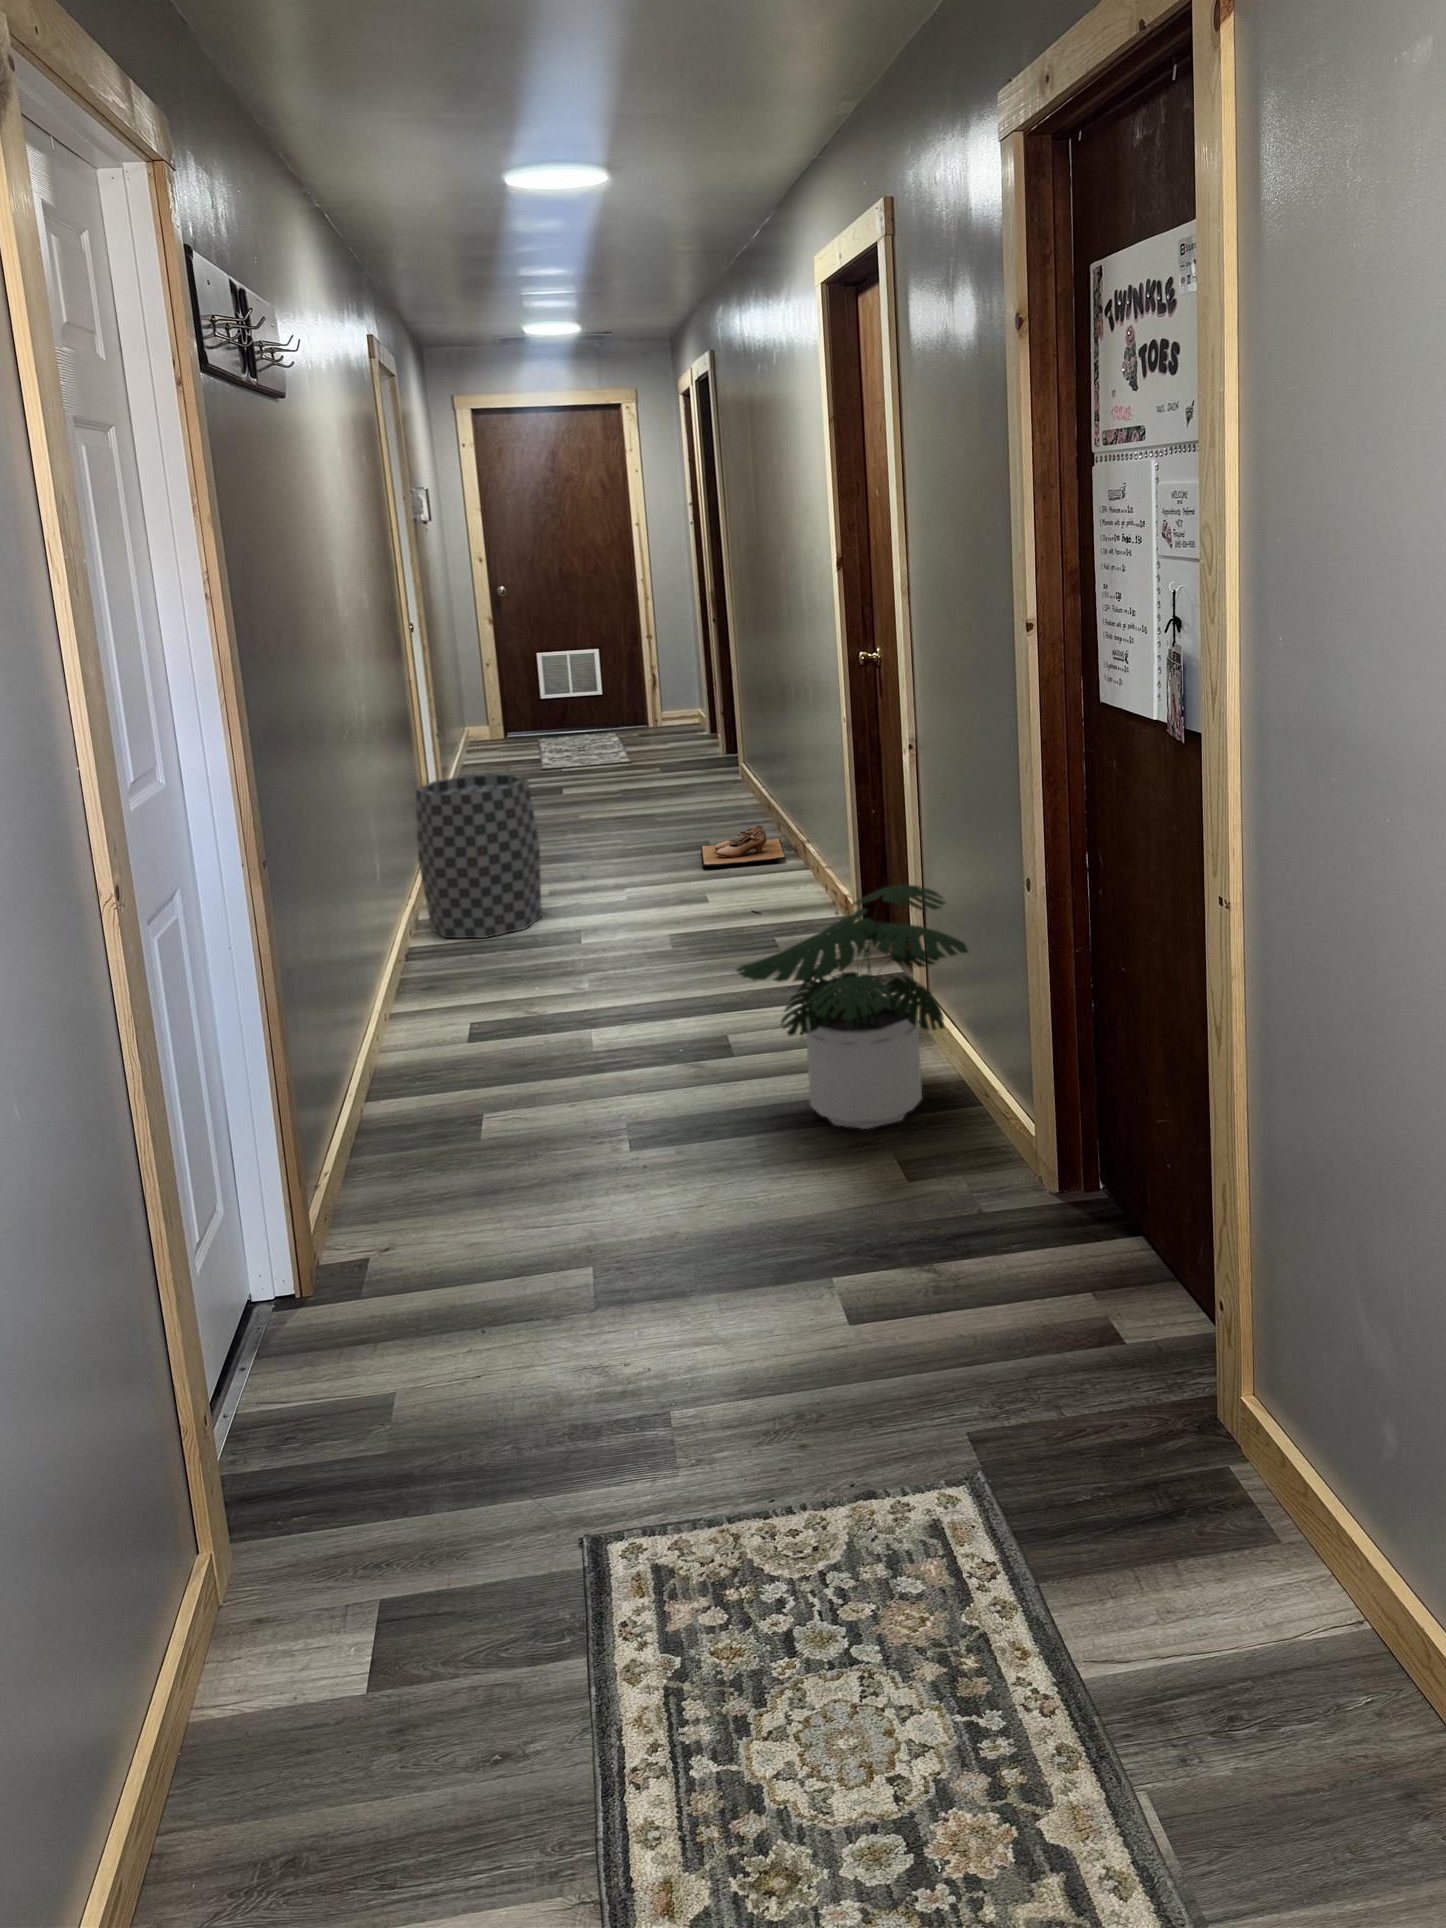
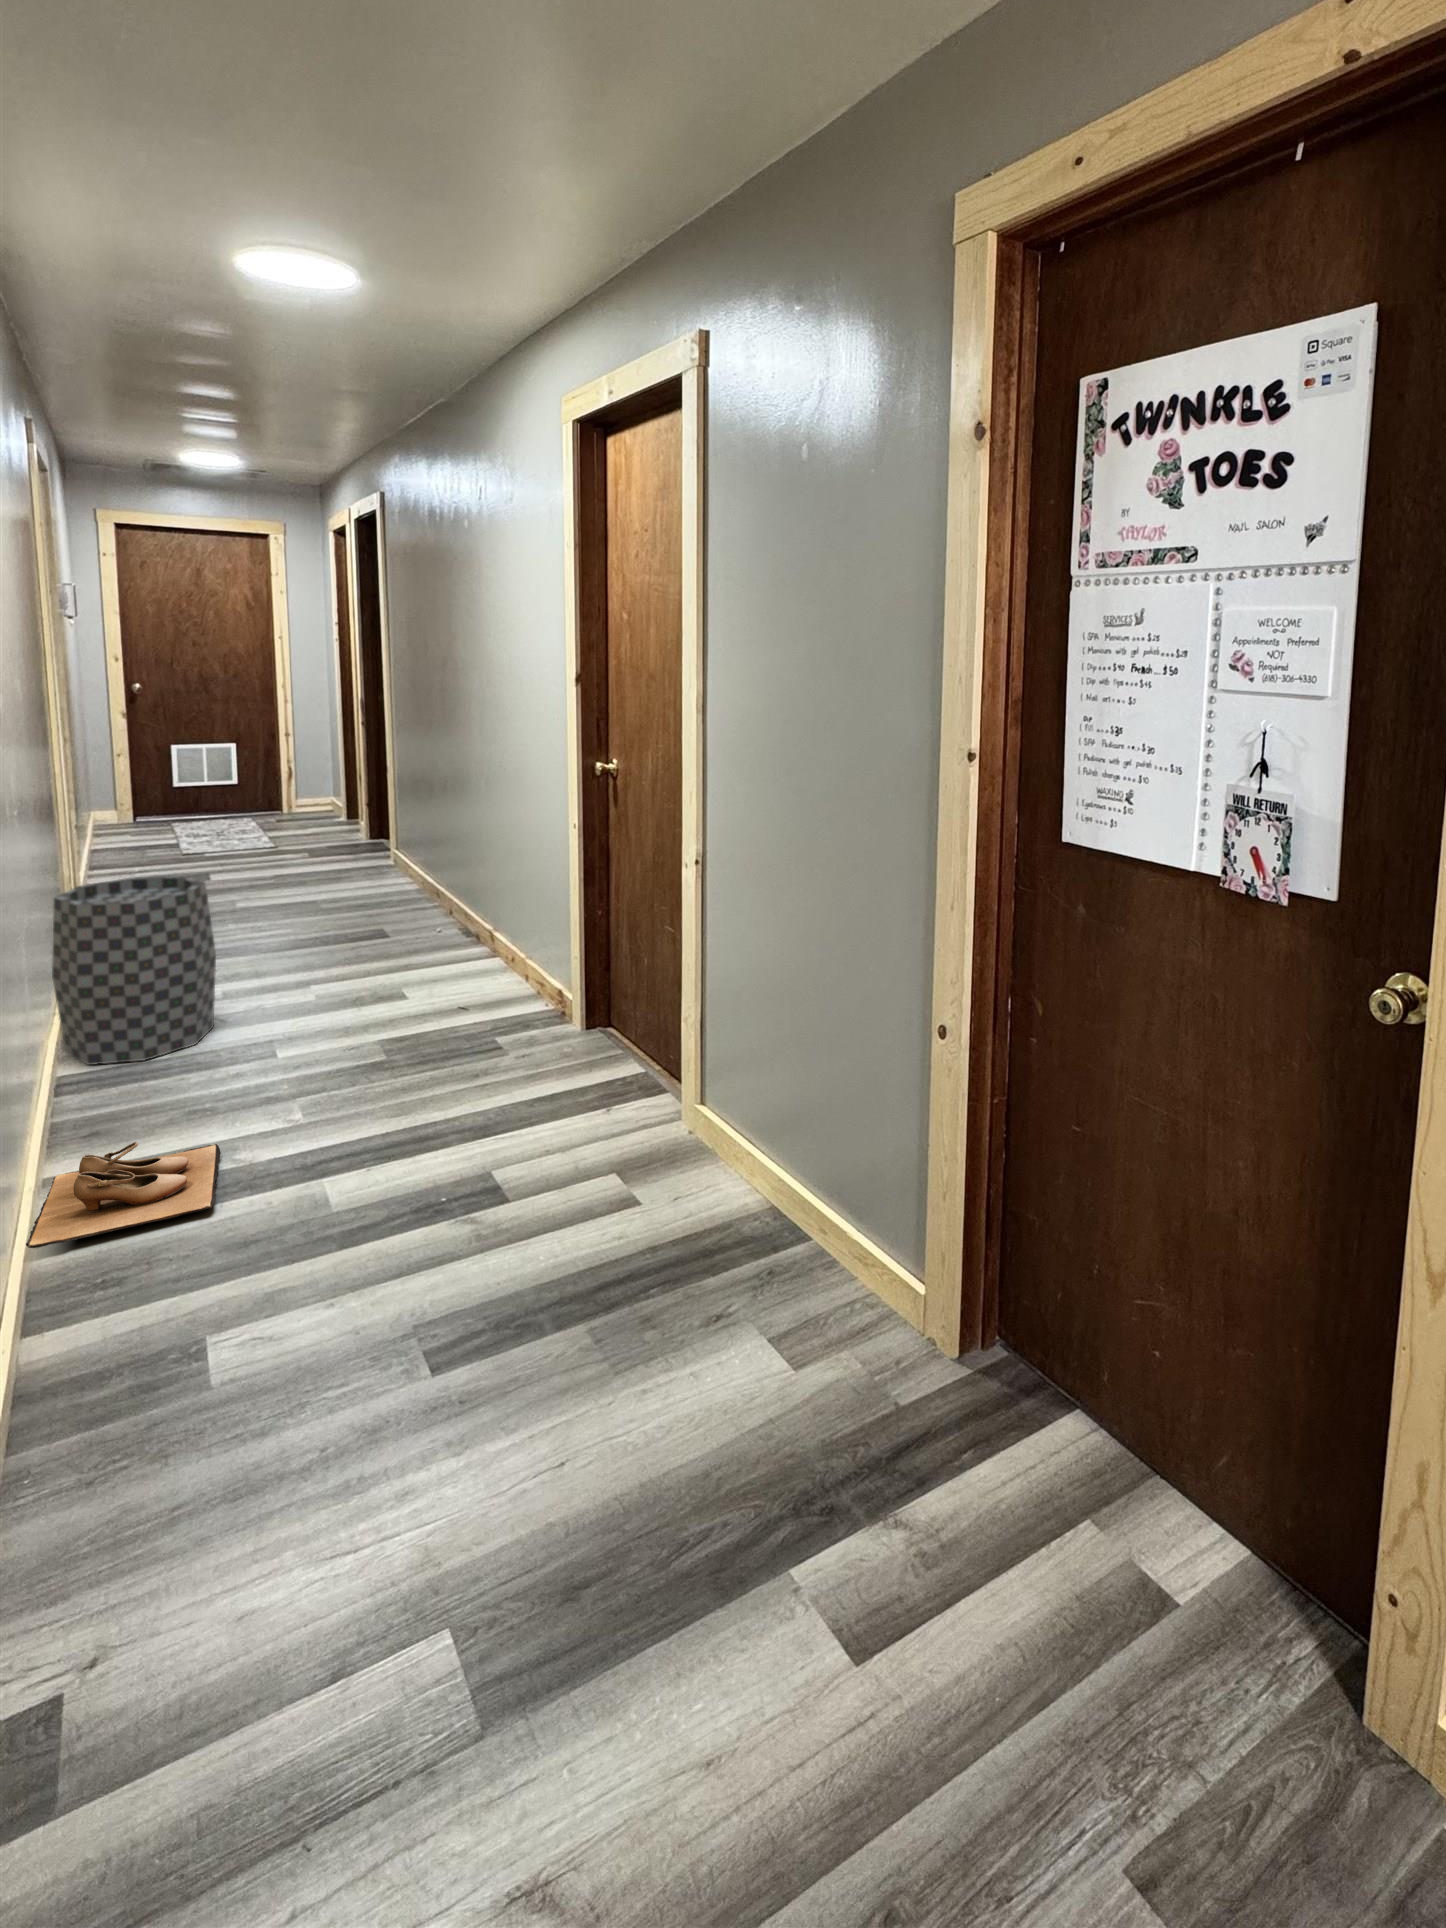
shoe: present [700,825,786,866] -> present [26,1142,221,1248]
potted plant: present [736,885,968,1129] -> none [548,1008,834,1291]

